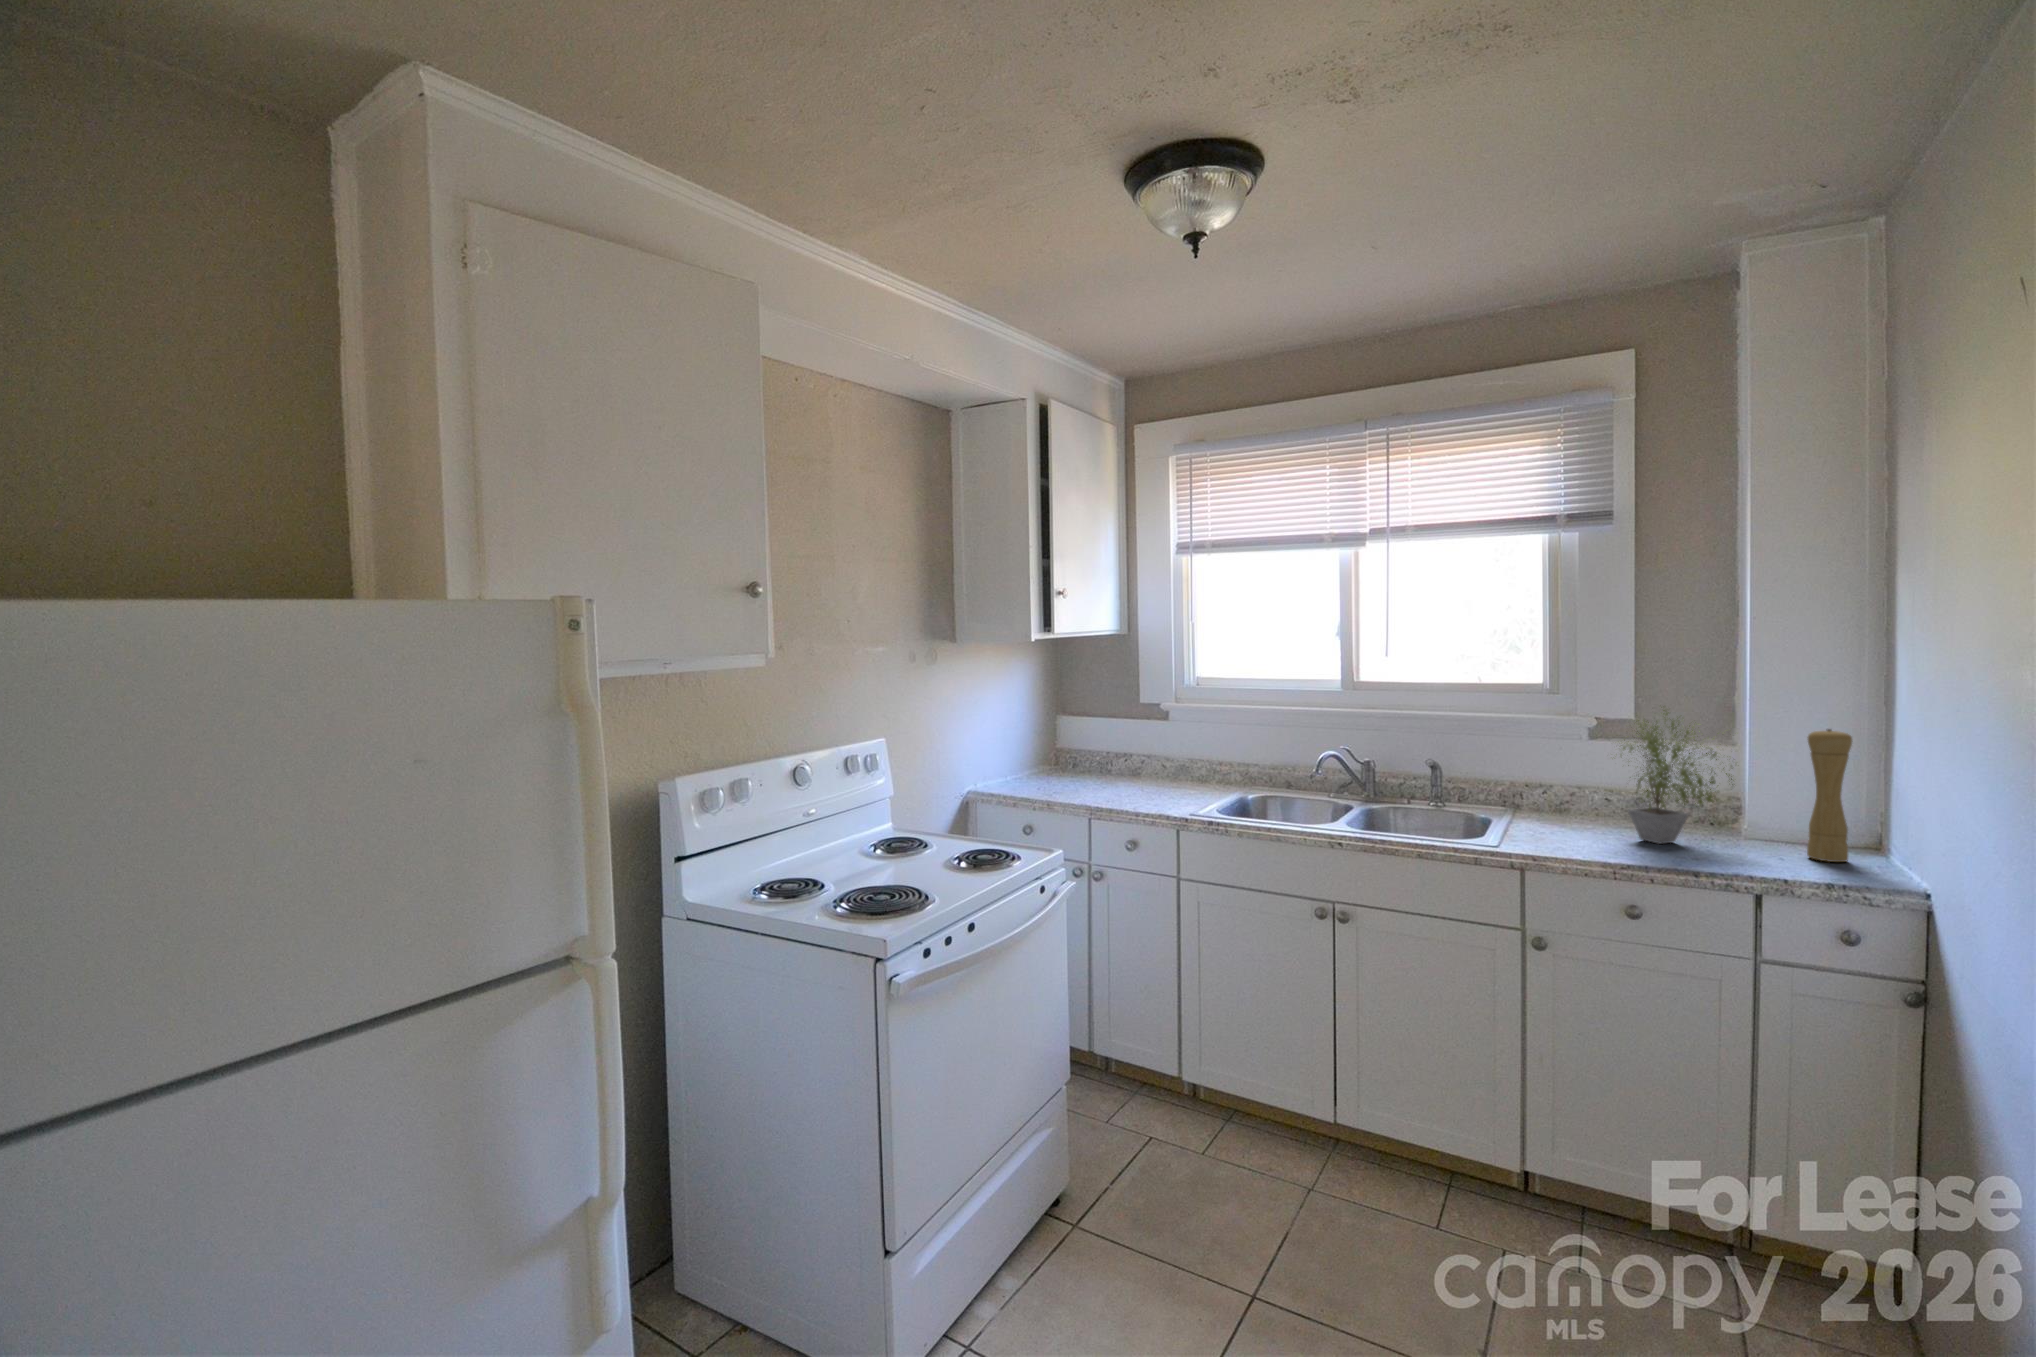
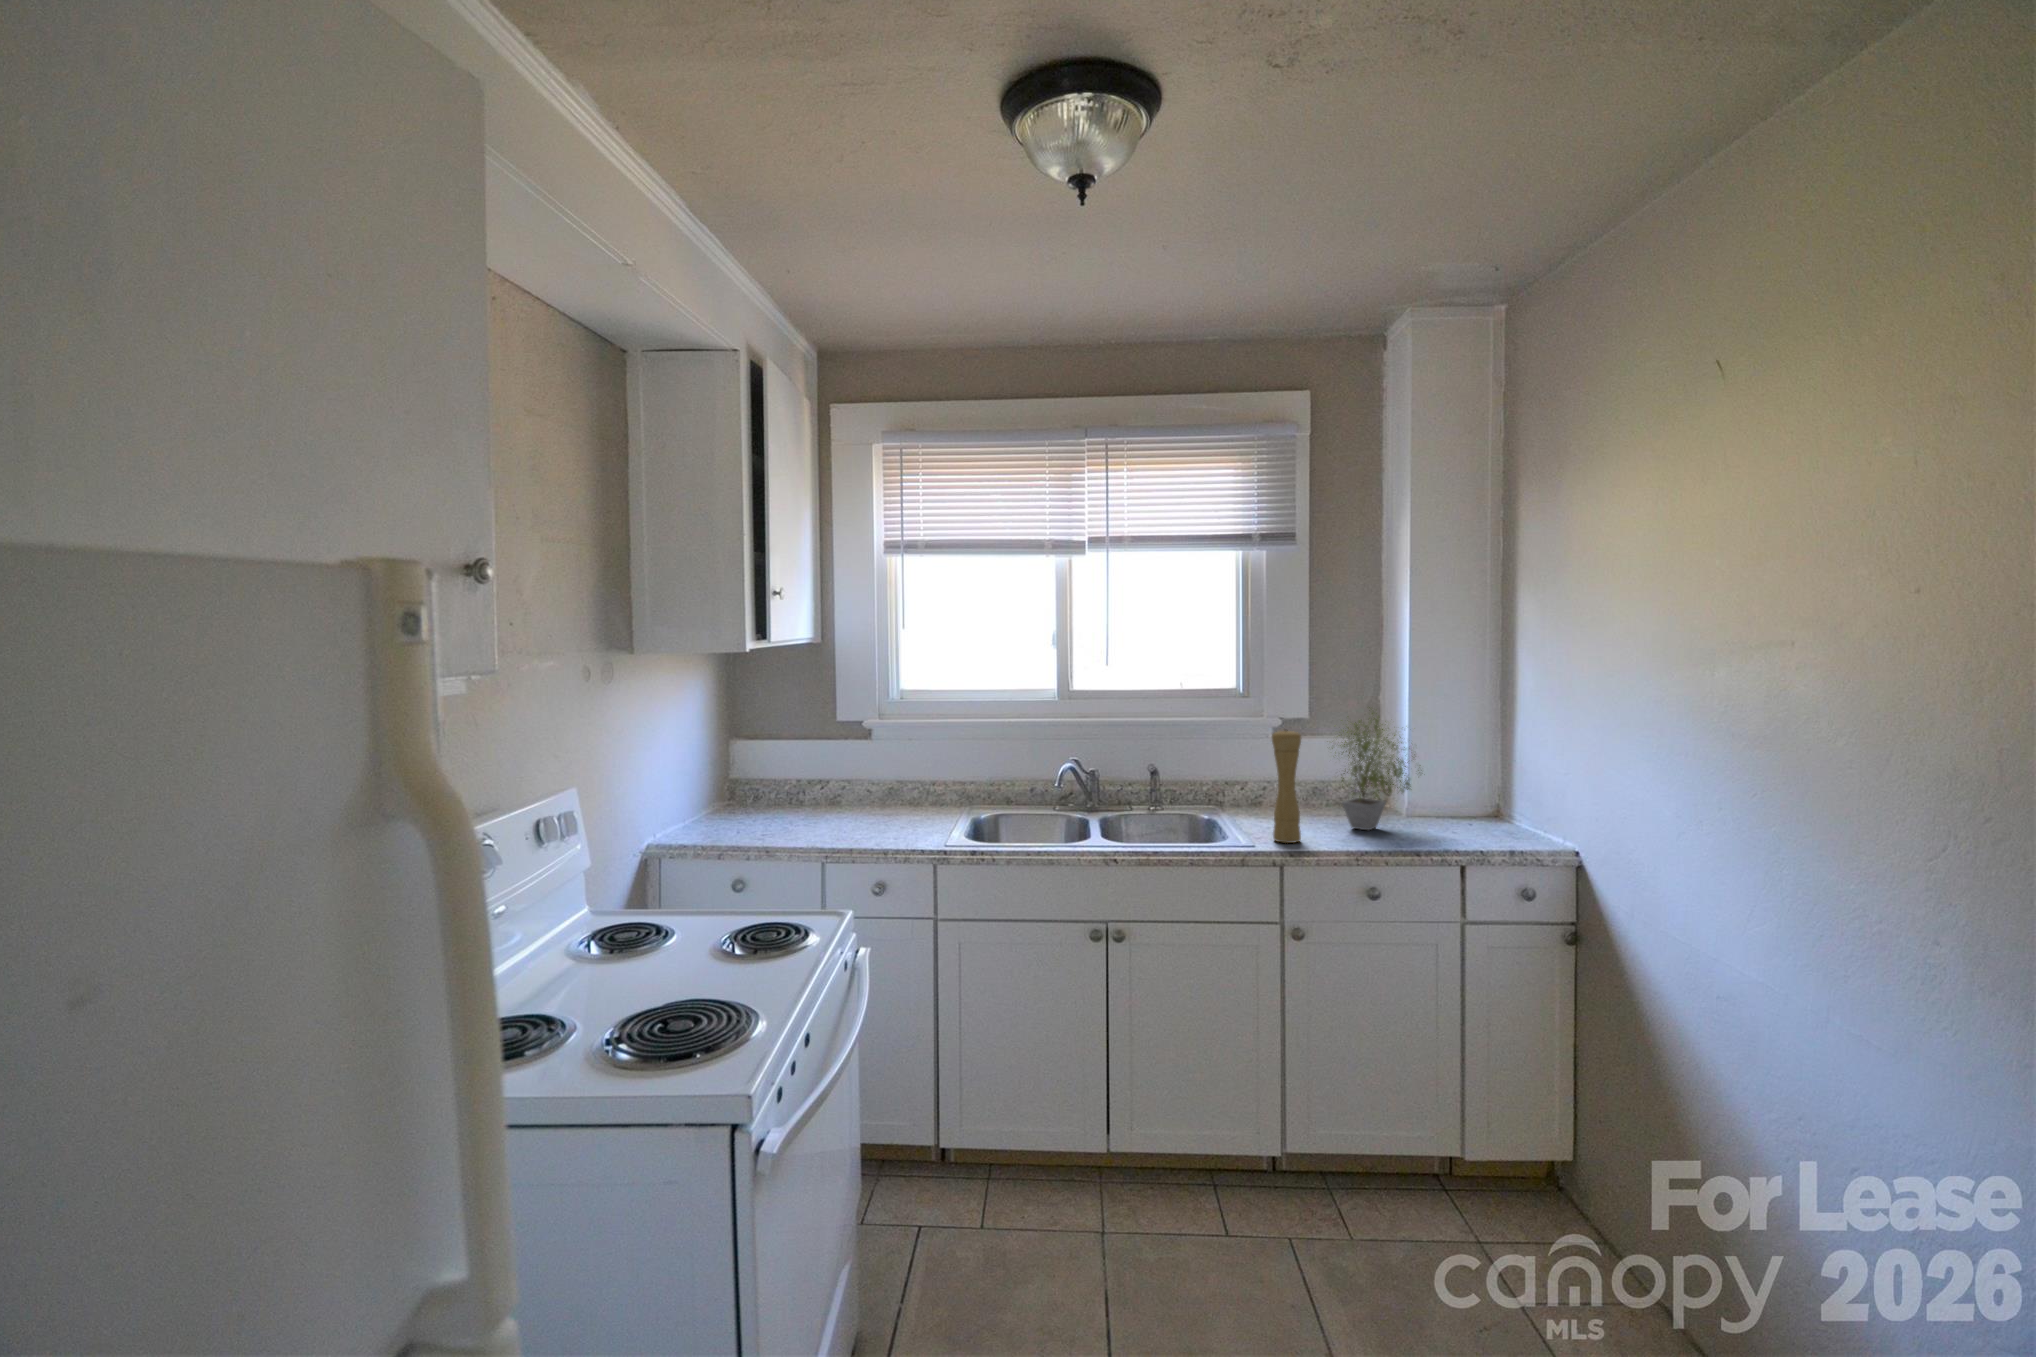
pepper mill: present [1807,729,1852,862] -> present [1272,730,1301,843]

